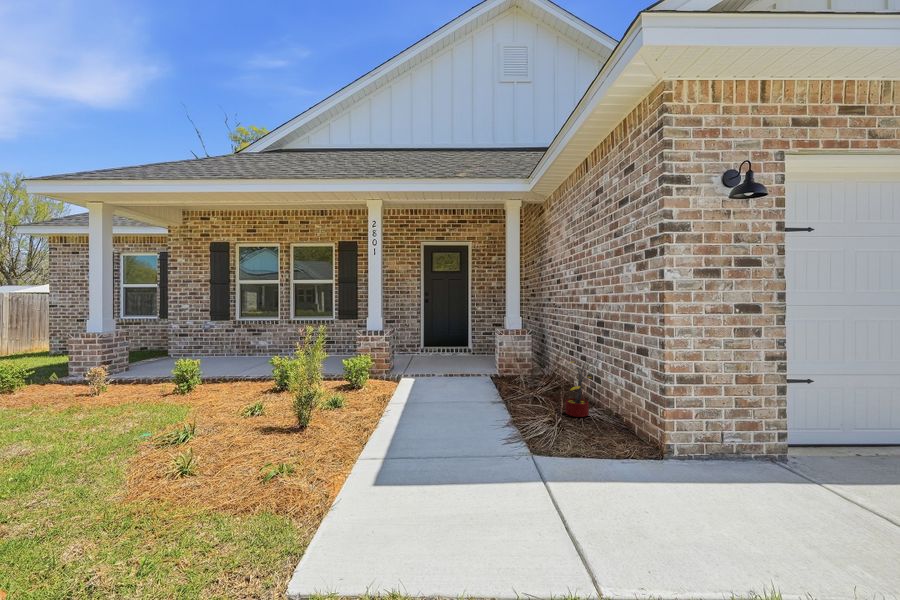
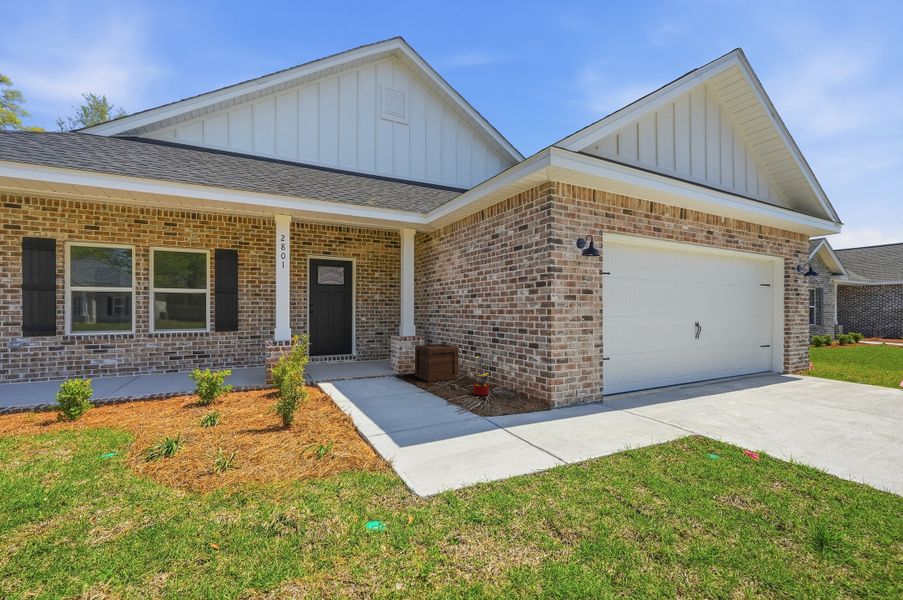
wooden crate: none [518,342,569,390] -> present [415,344,458,382]

